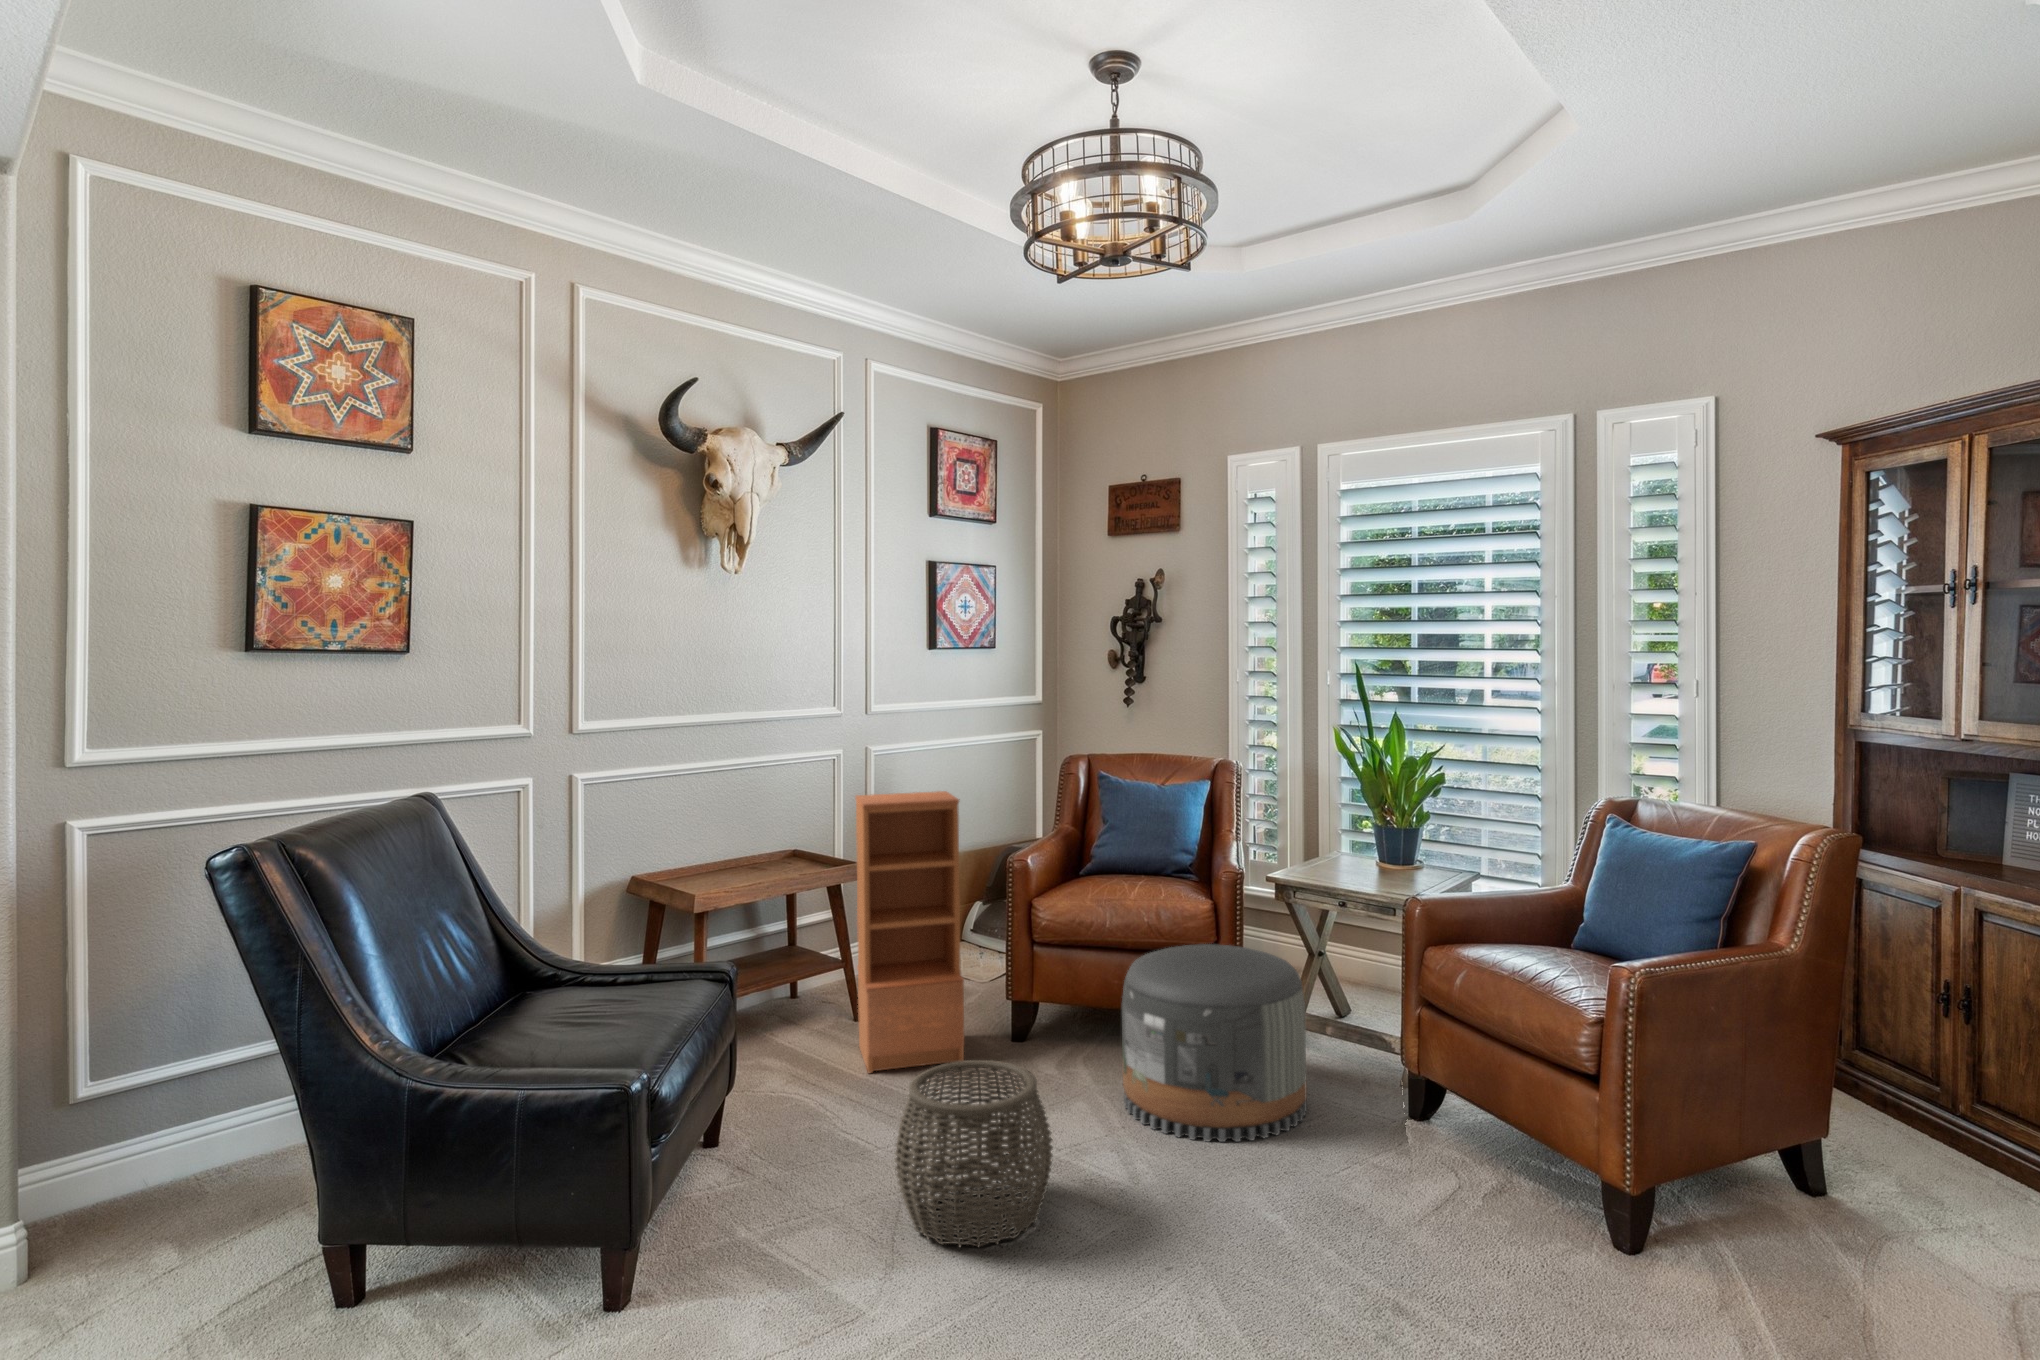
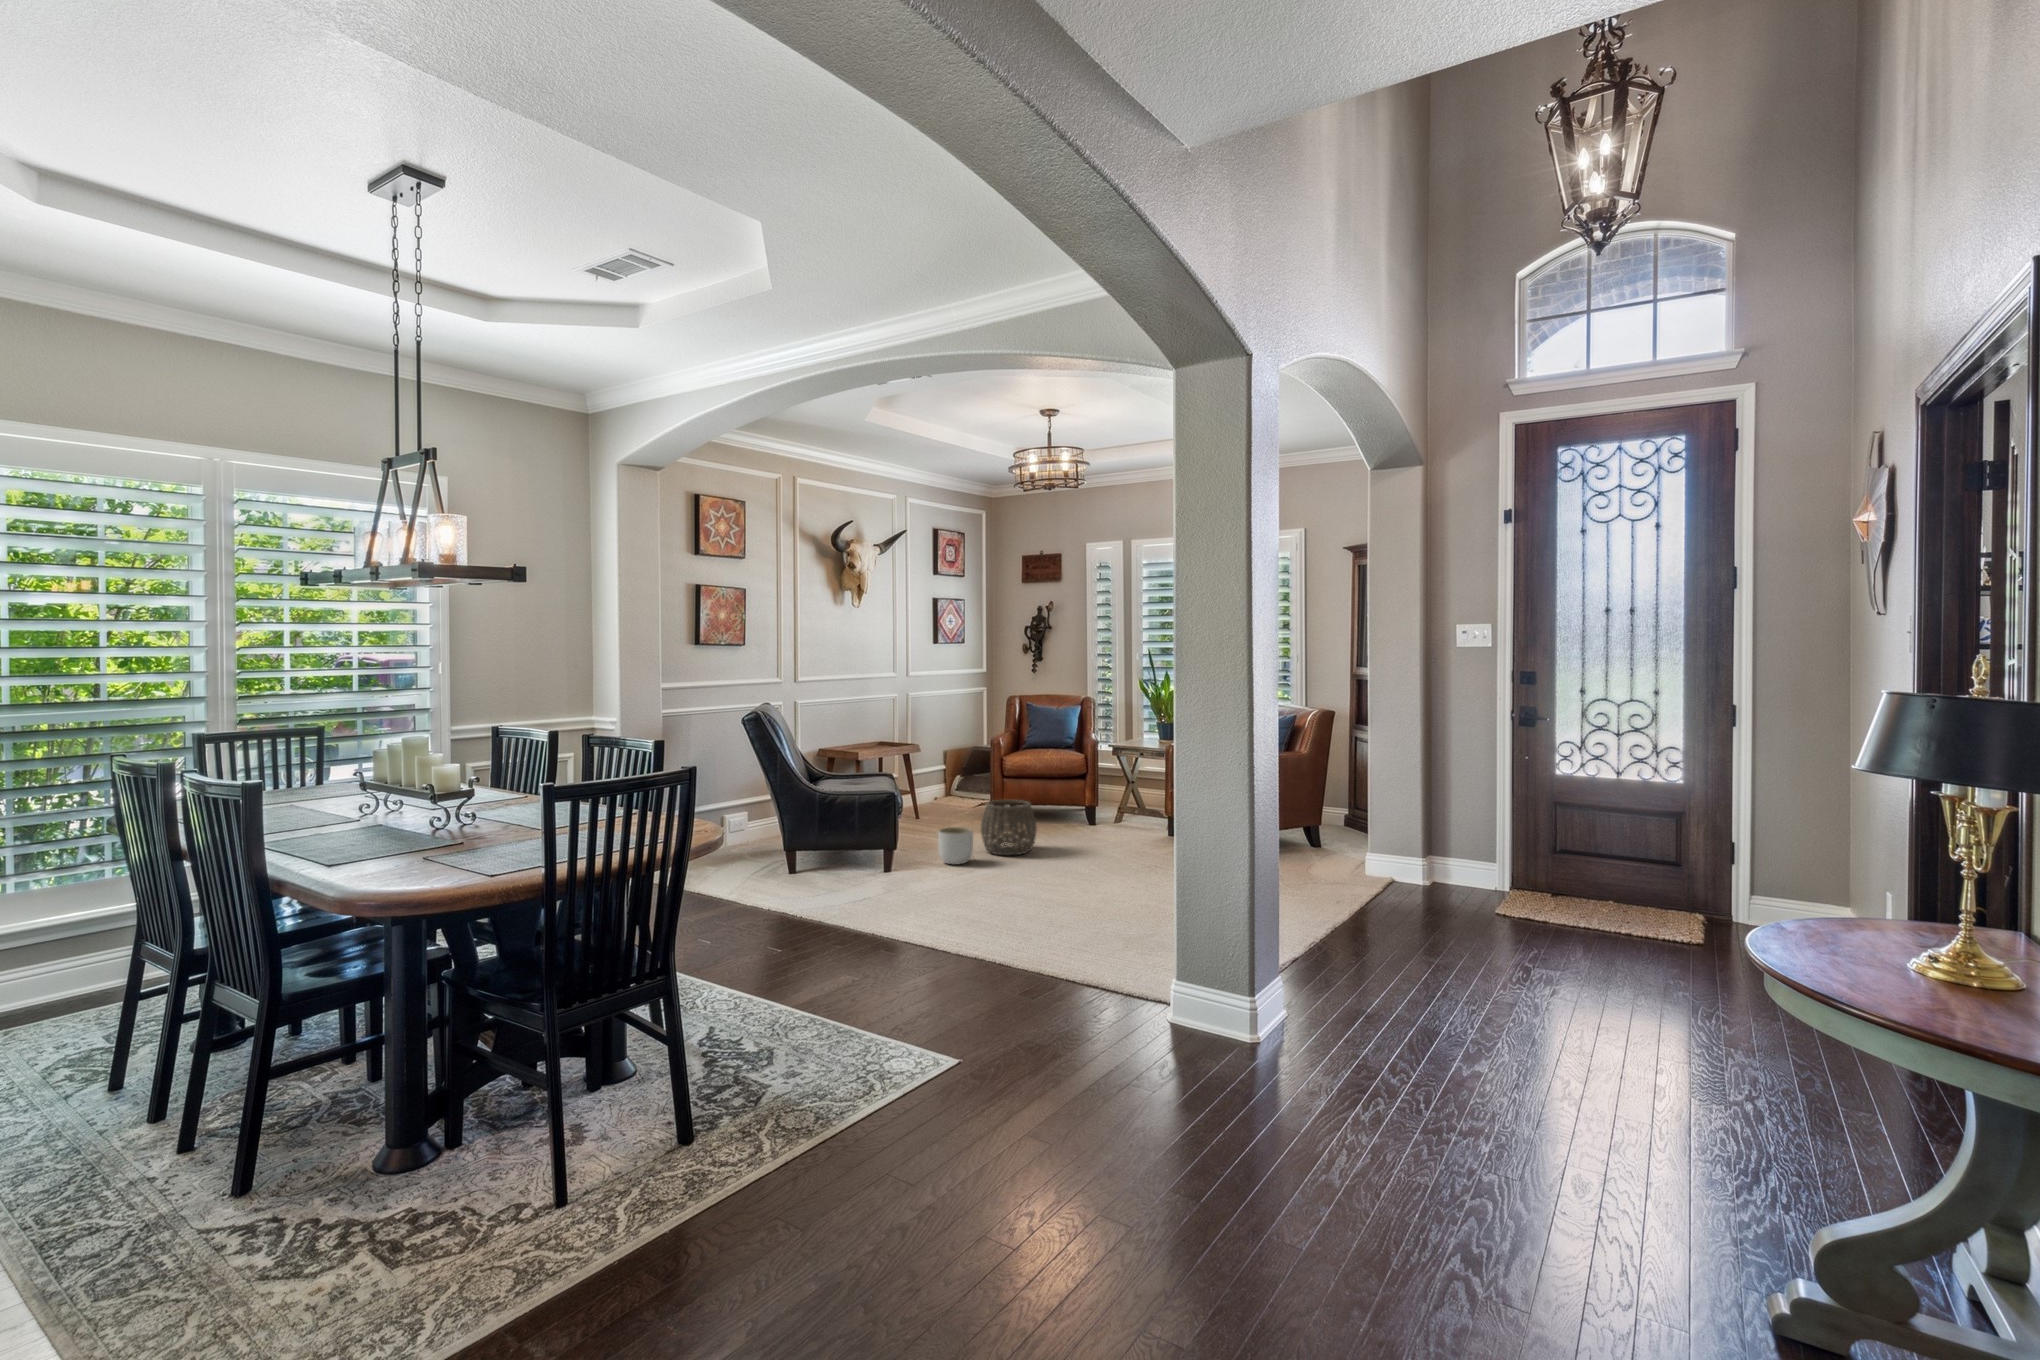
bookcase: present [856,791,964,1073] -> none [929,709,981,827]
pouf: present [1122,944,1307,1142] -> none [1052,770,1126,838]
planter: none [738,1166,845,1302] -> present [938,827,973,865]

